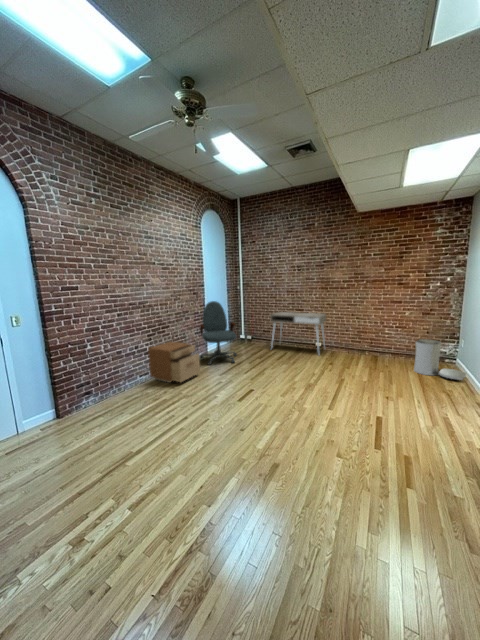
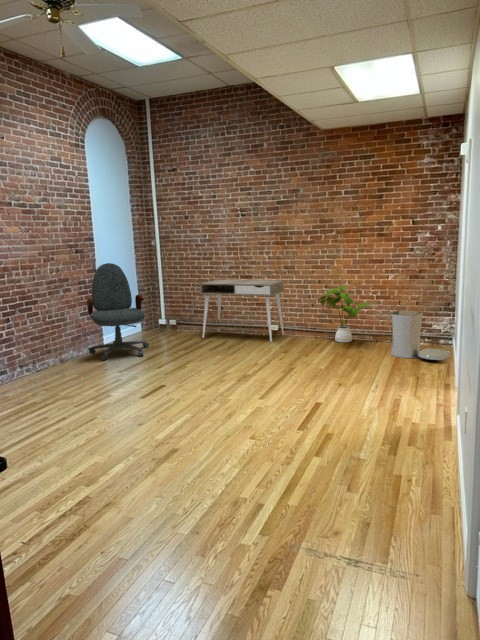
house plant: none [353,319,396,358] -> present [318,286,372,343]
filing cabinet: present [148,342,200,383] -> none [5,325,88,384]

